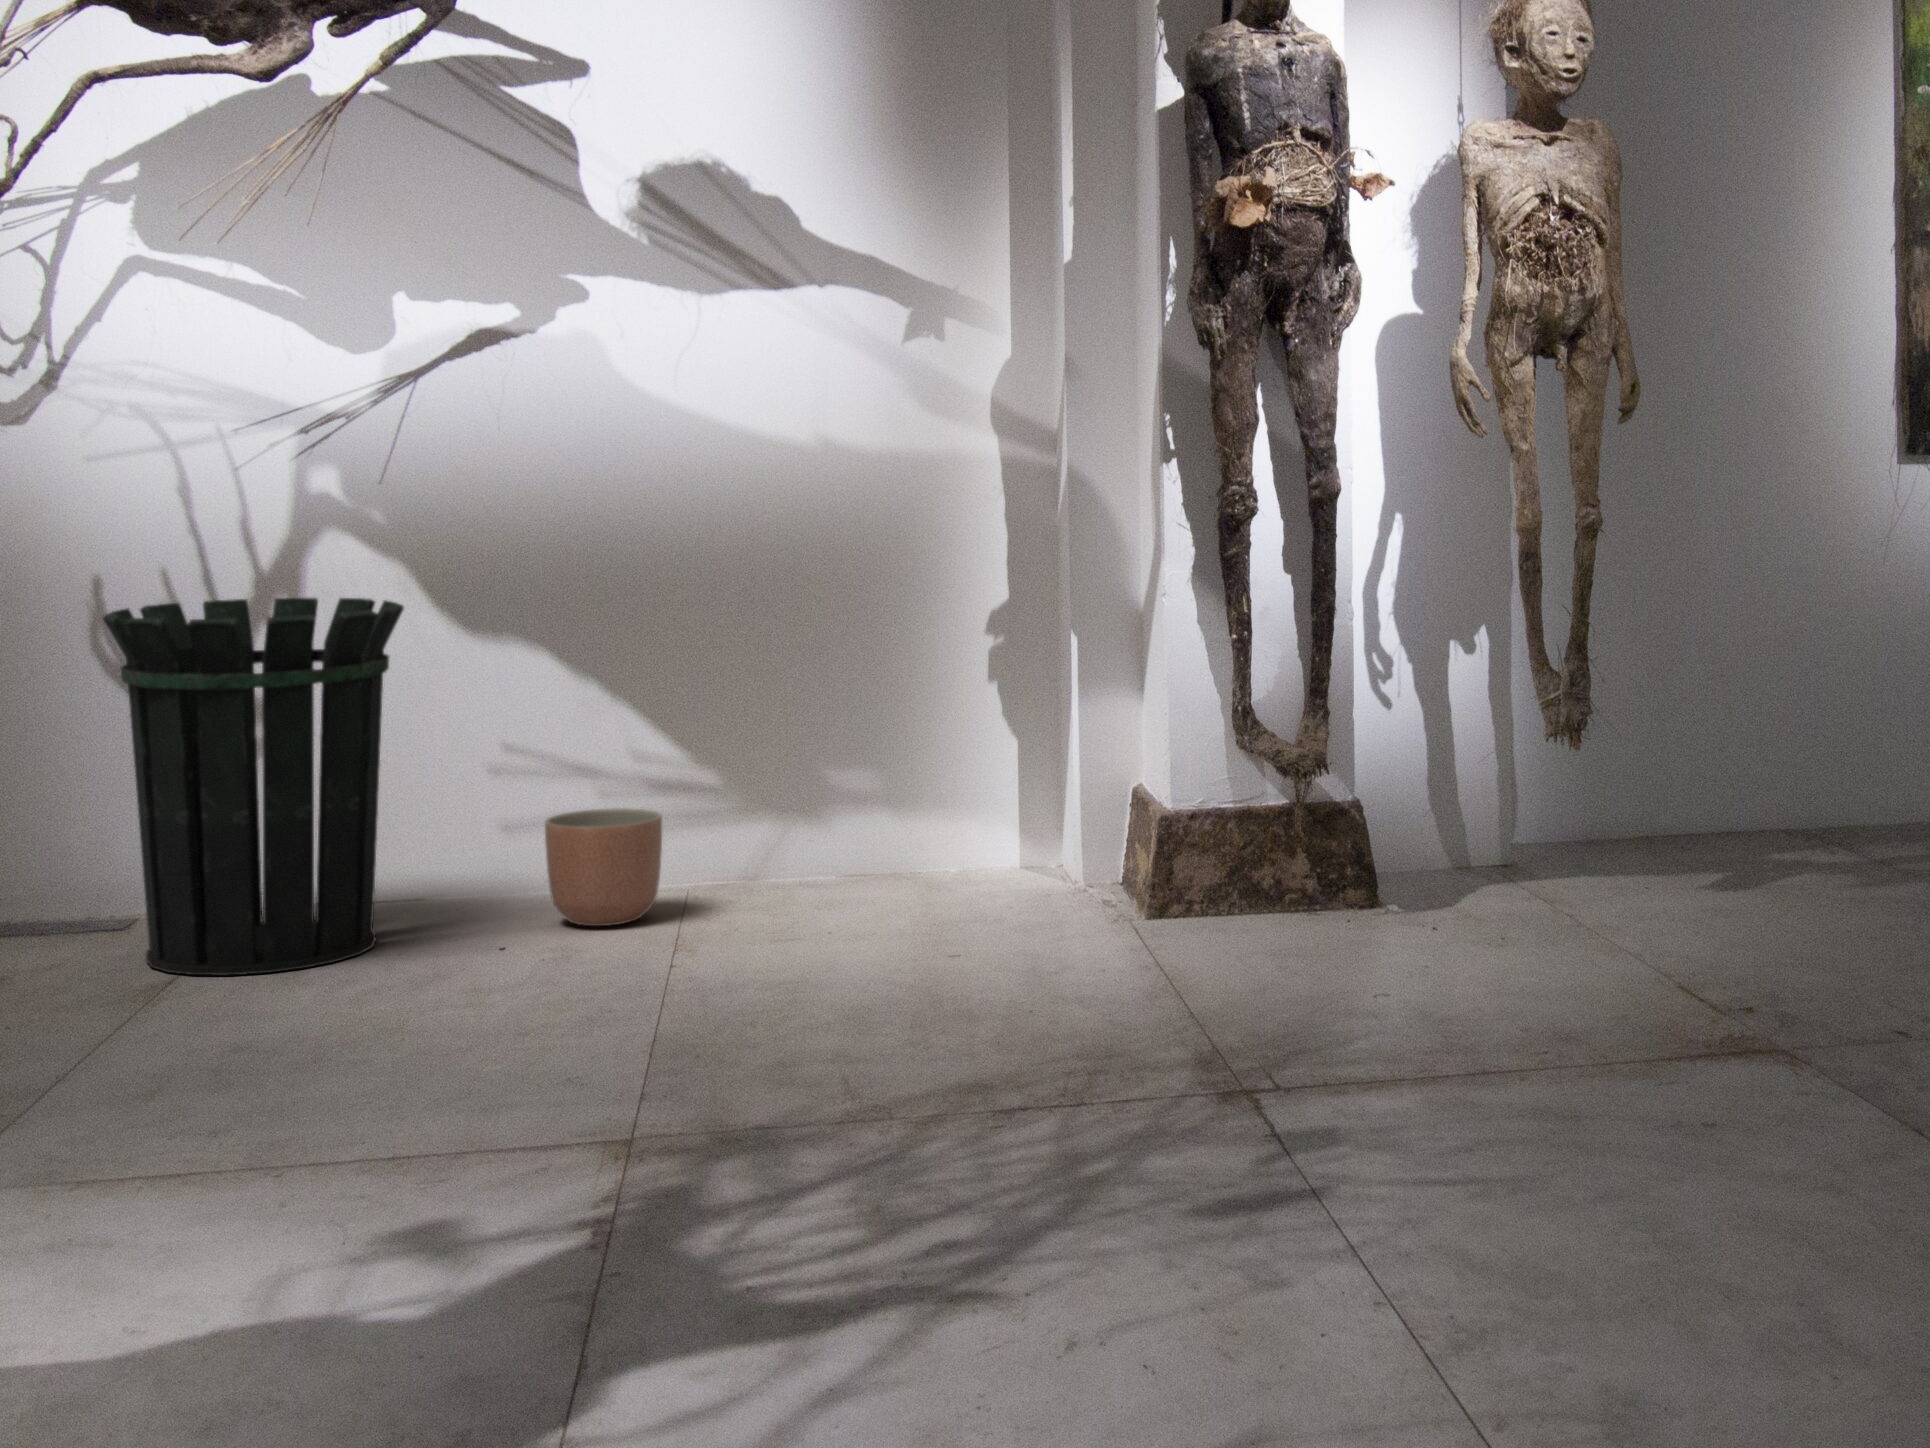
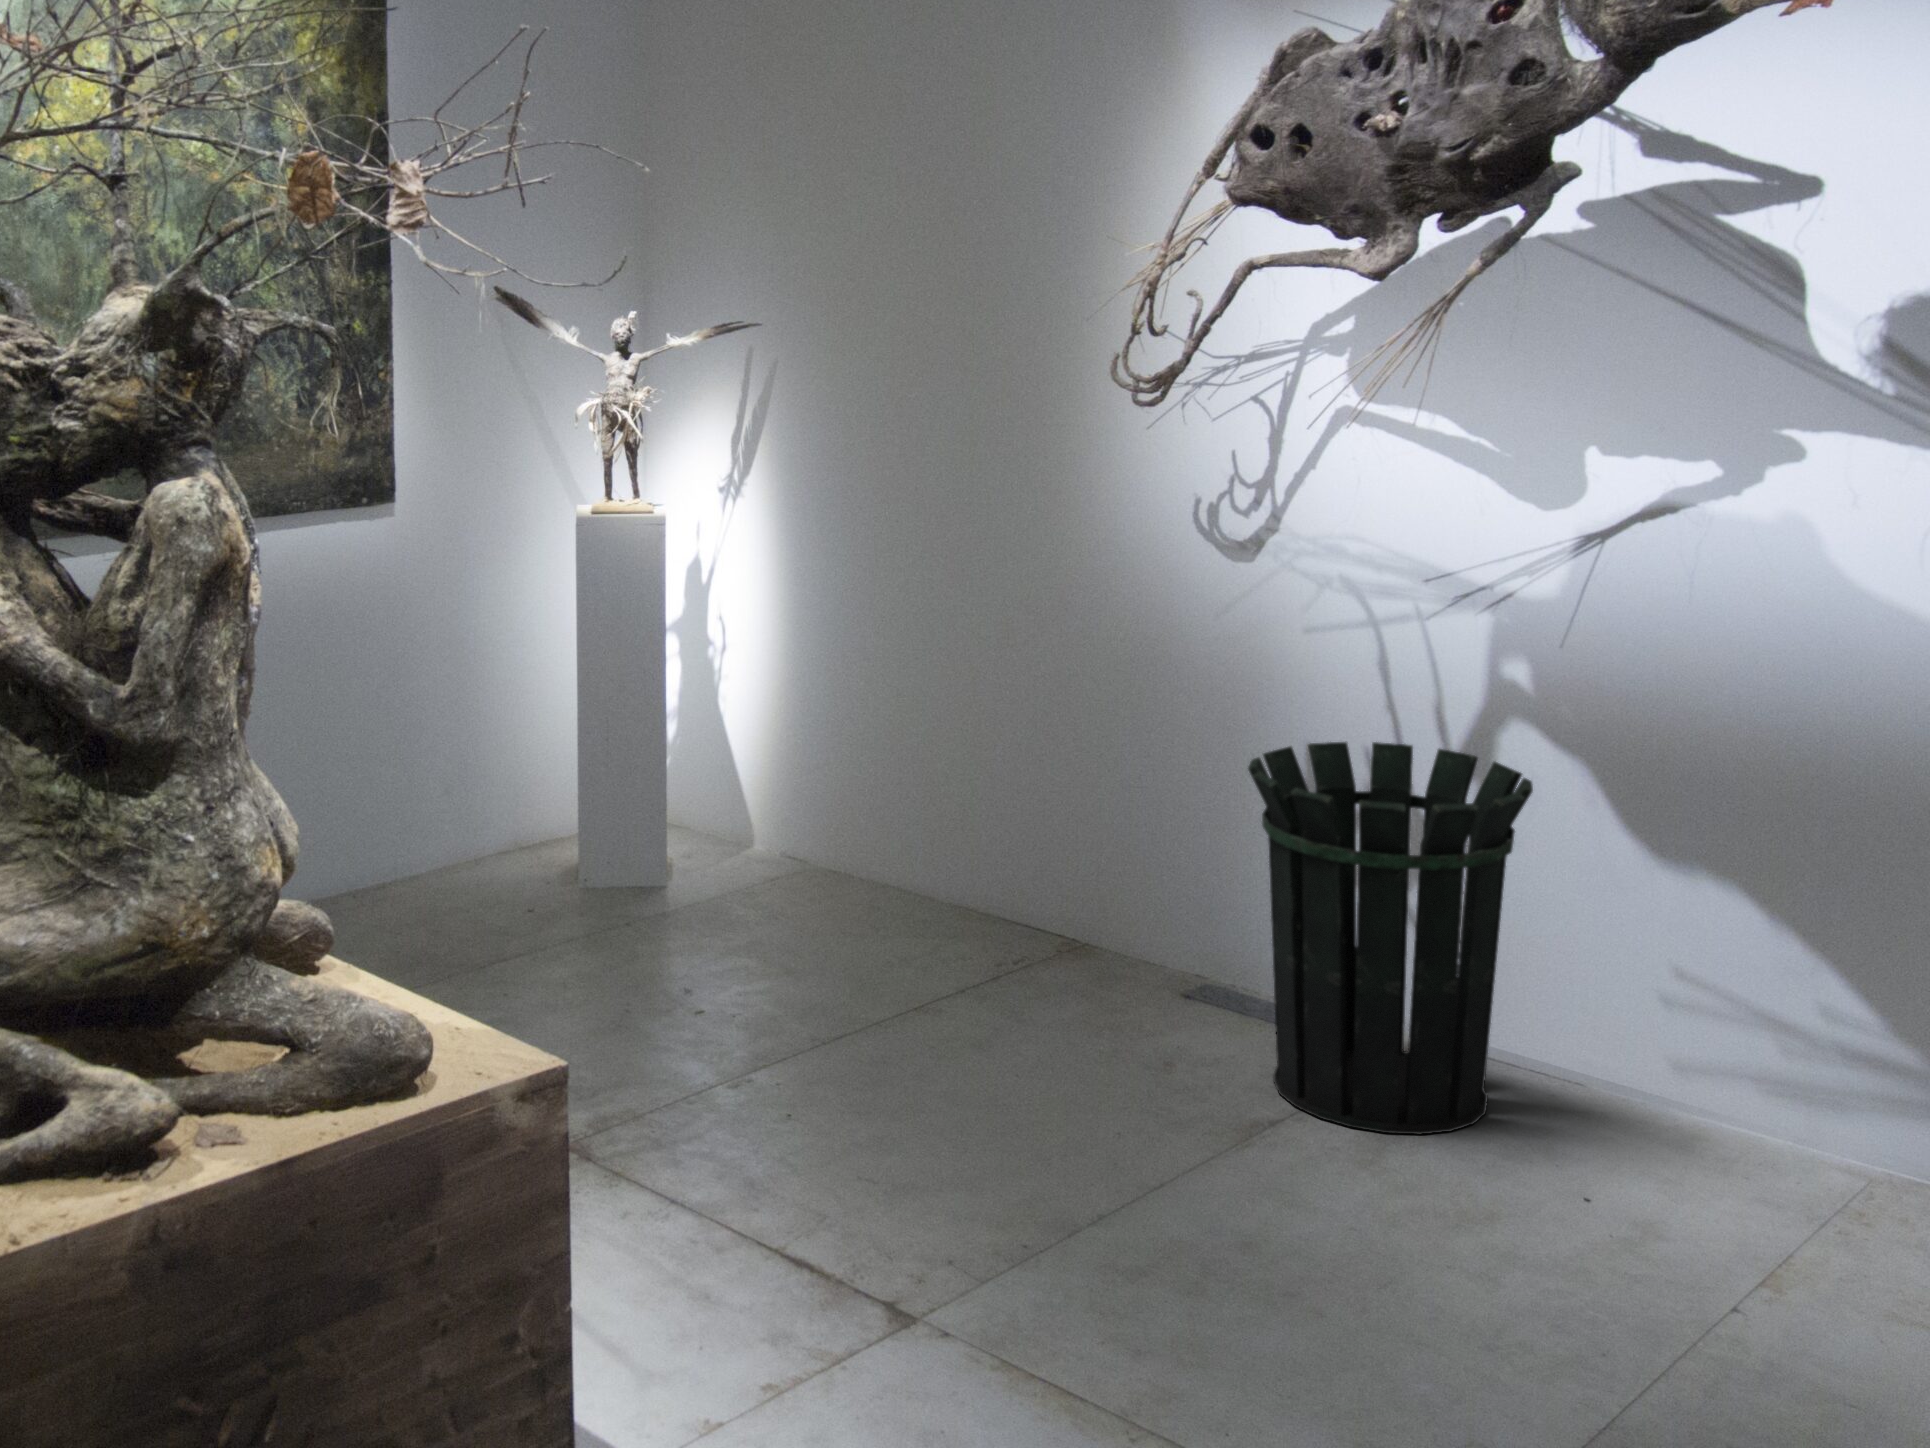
planter: present [545,808,662,926] -> none [1670,1036,1813,1184]

